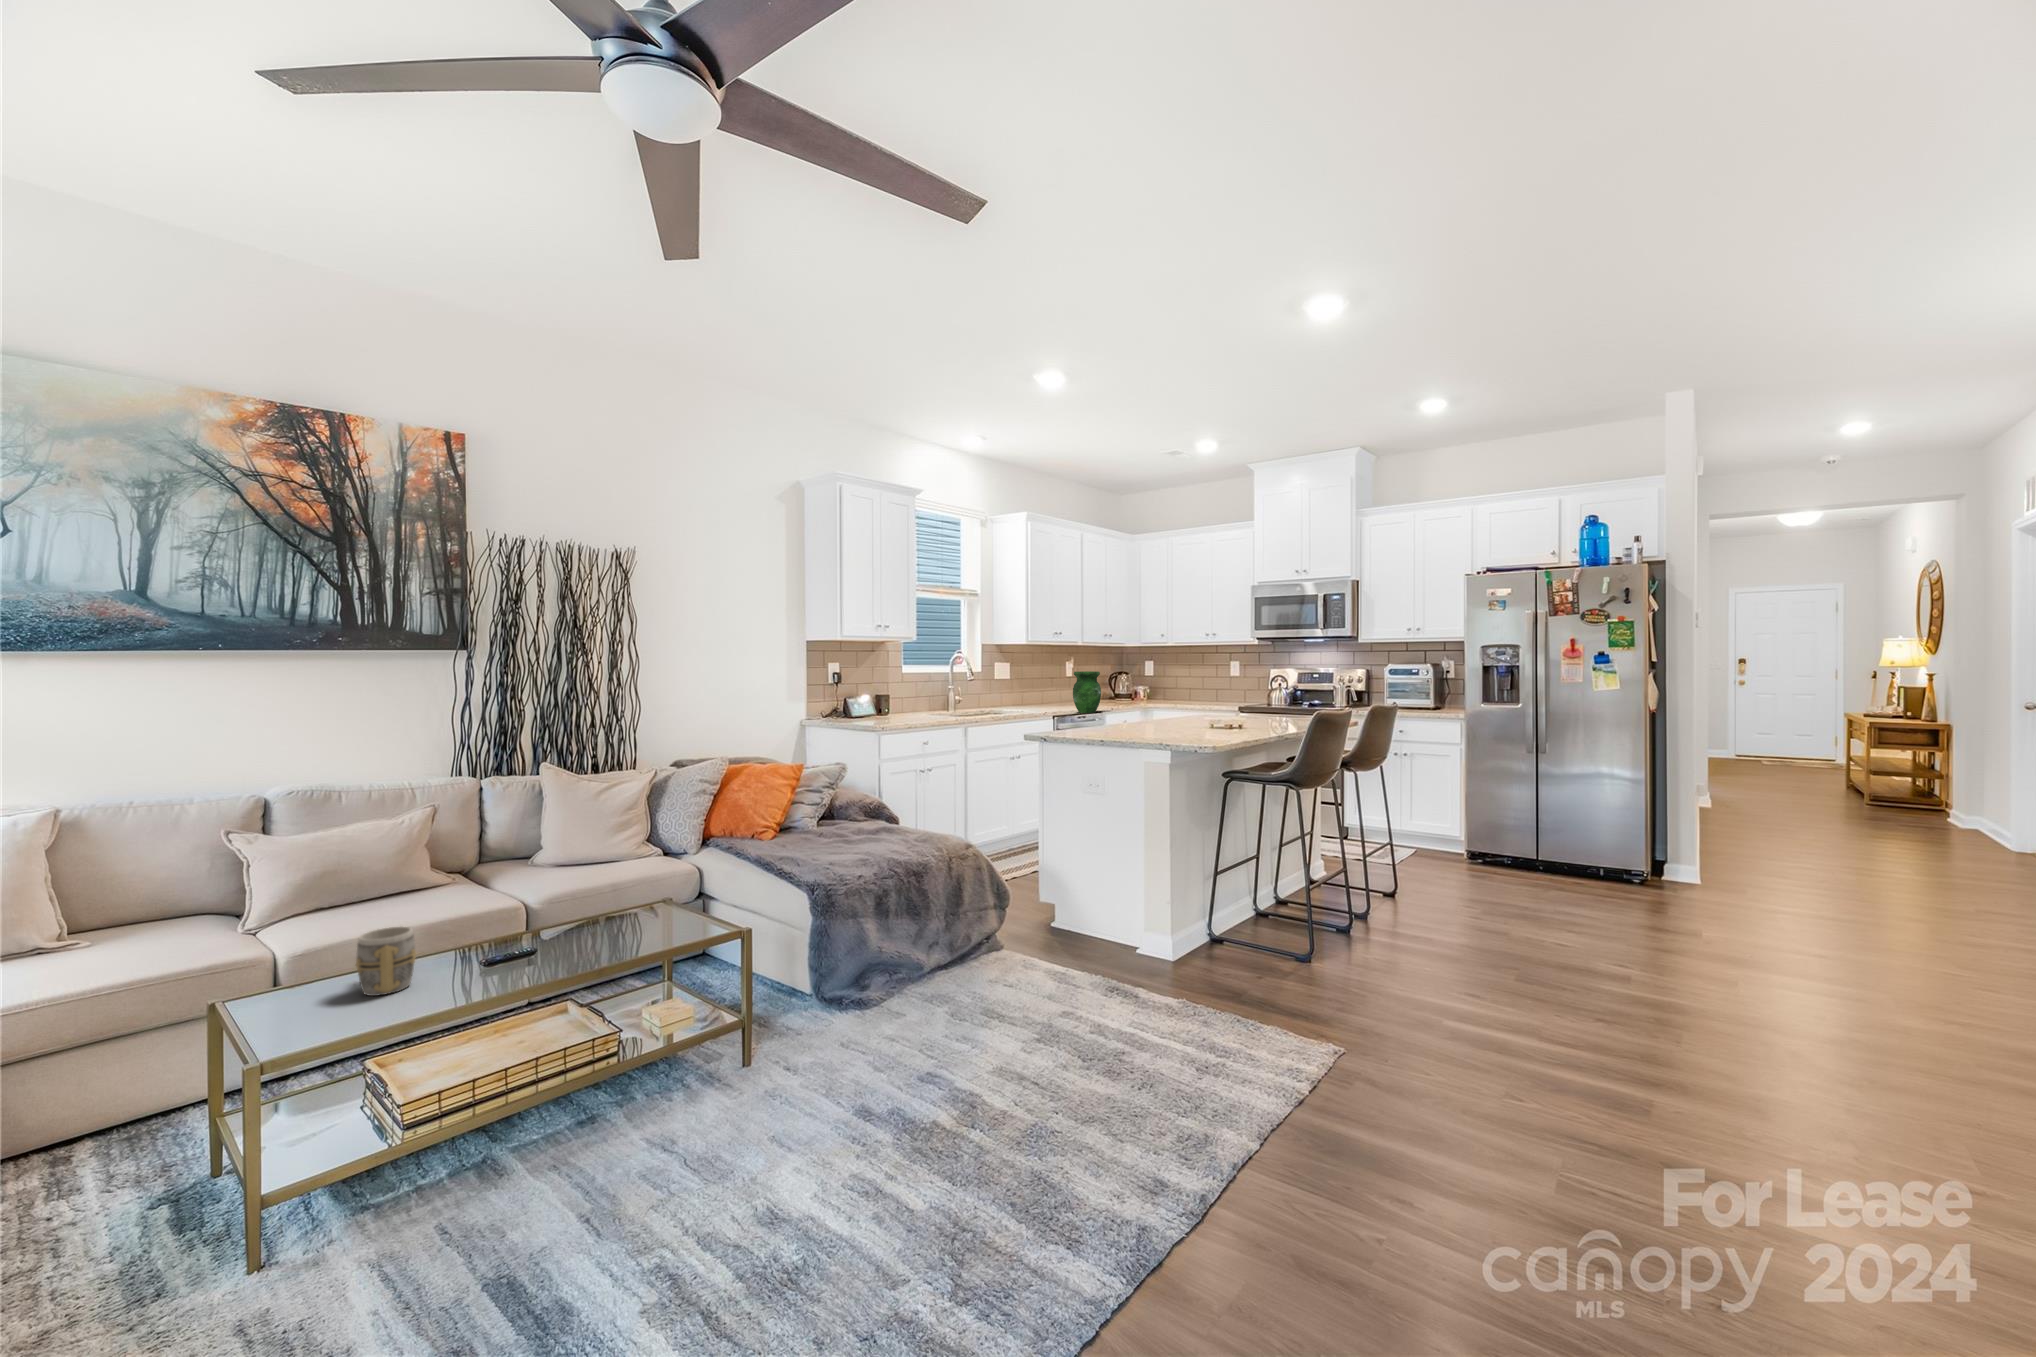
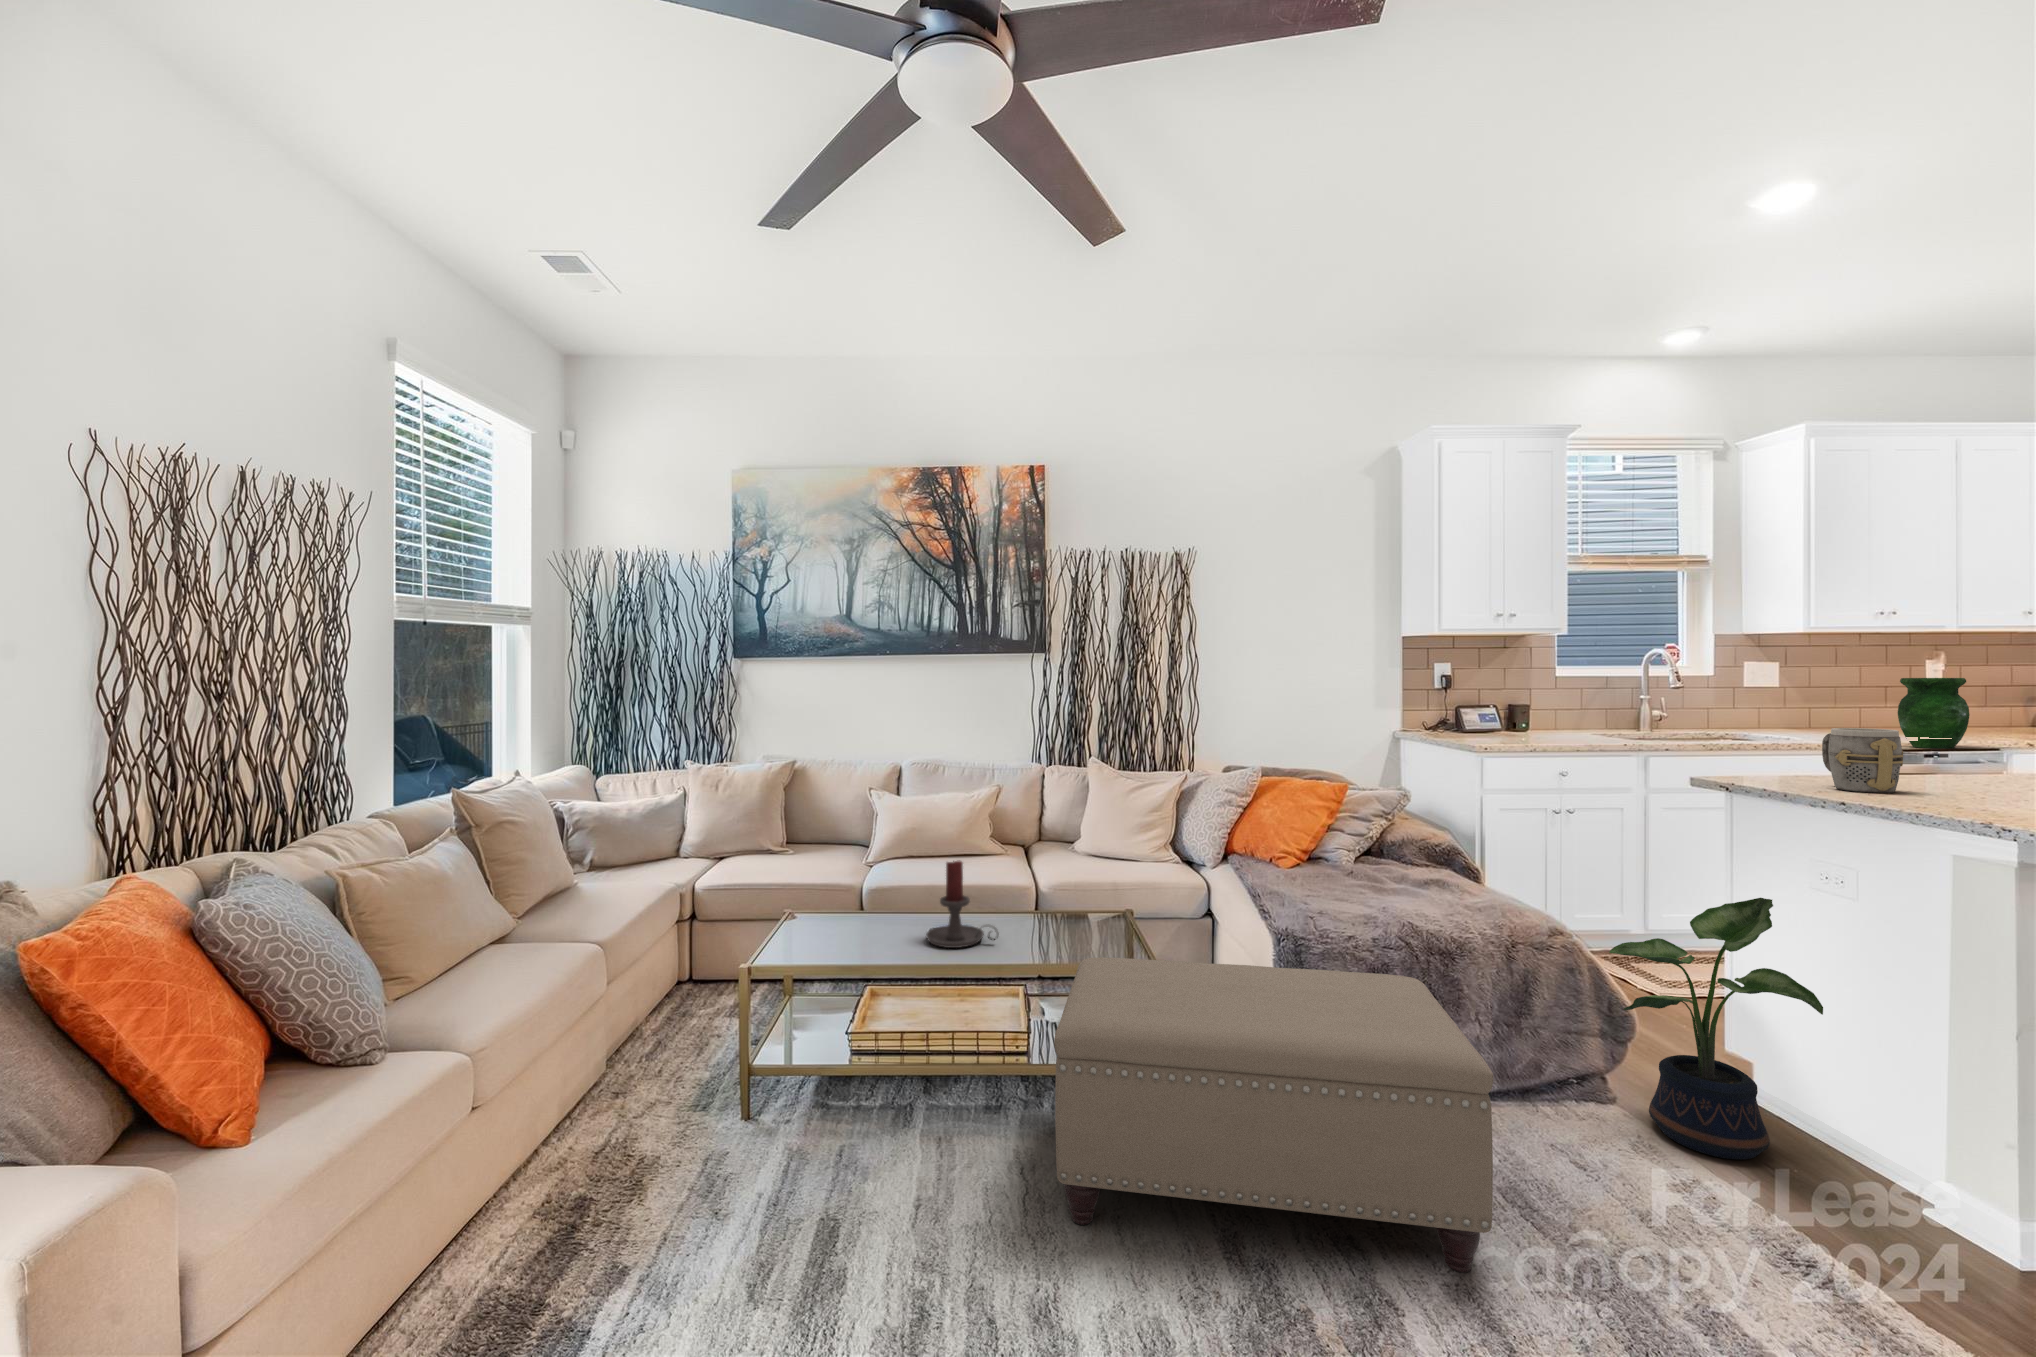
potted plant: none [1011,806,1109,961] -> present [1609,898,1823,1160]
candle holder: none [469,881,563,978] -> present [926,860,999,948]
ottoman: none [676,892,1010,1151] -> present [1054,957,1493,1273]
mug: present [356,927,416,996] -> present [1822,728,1903,793]

